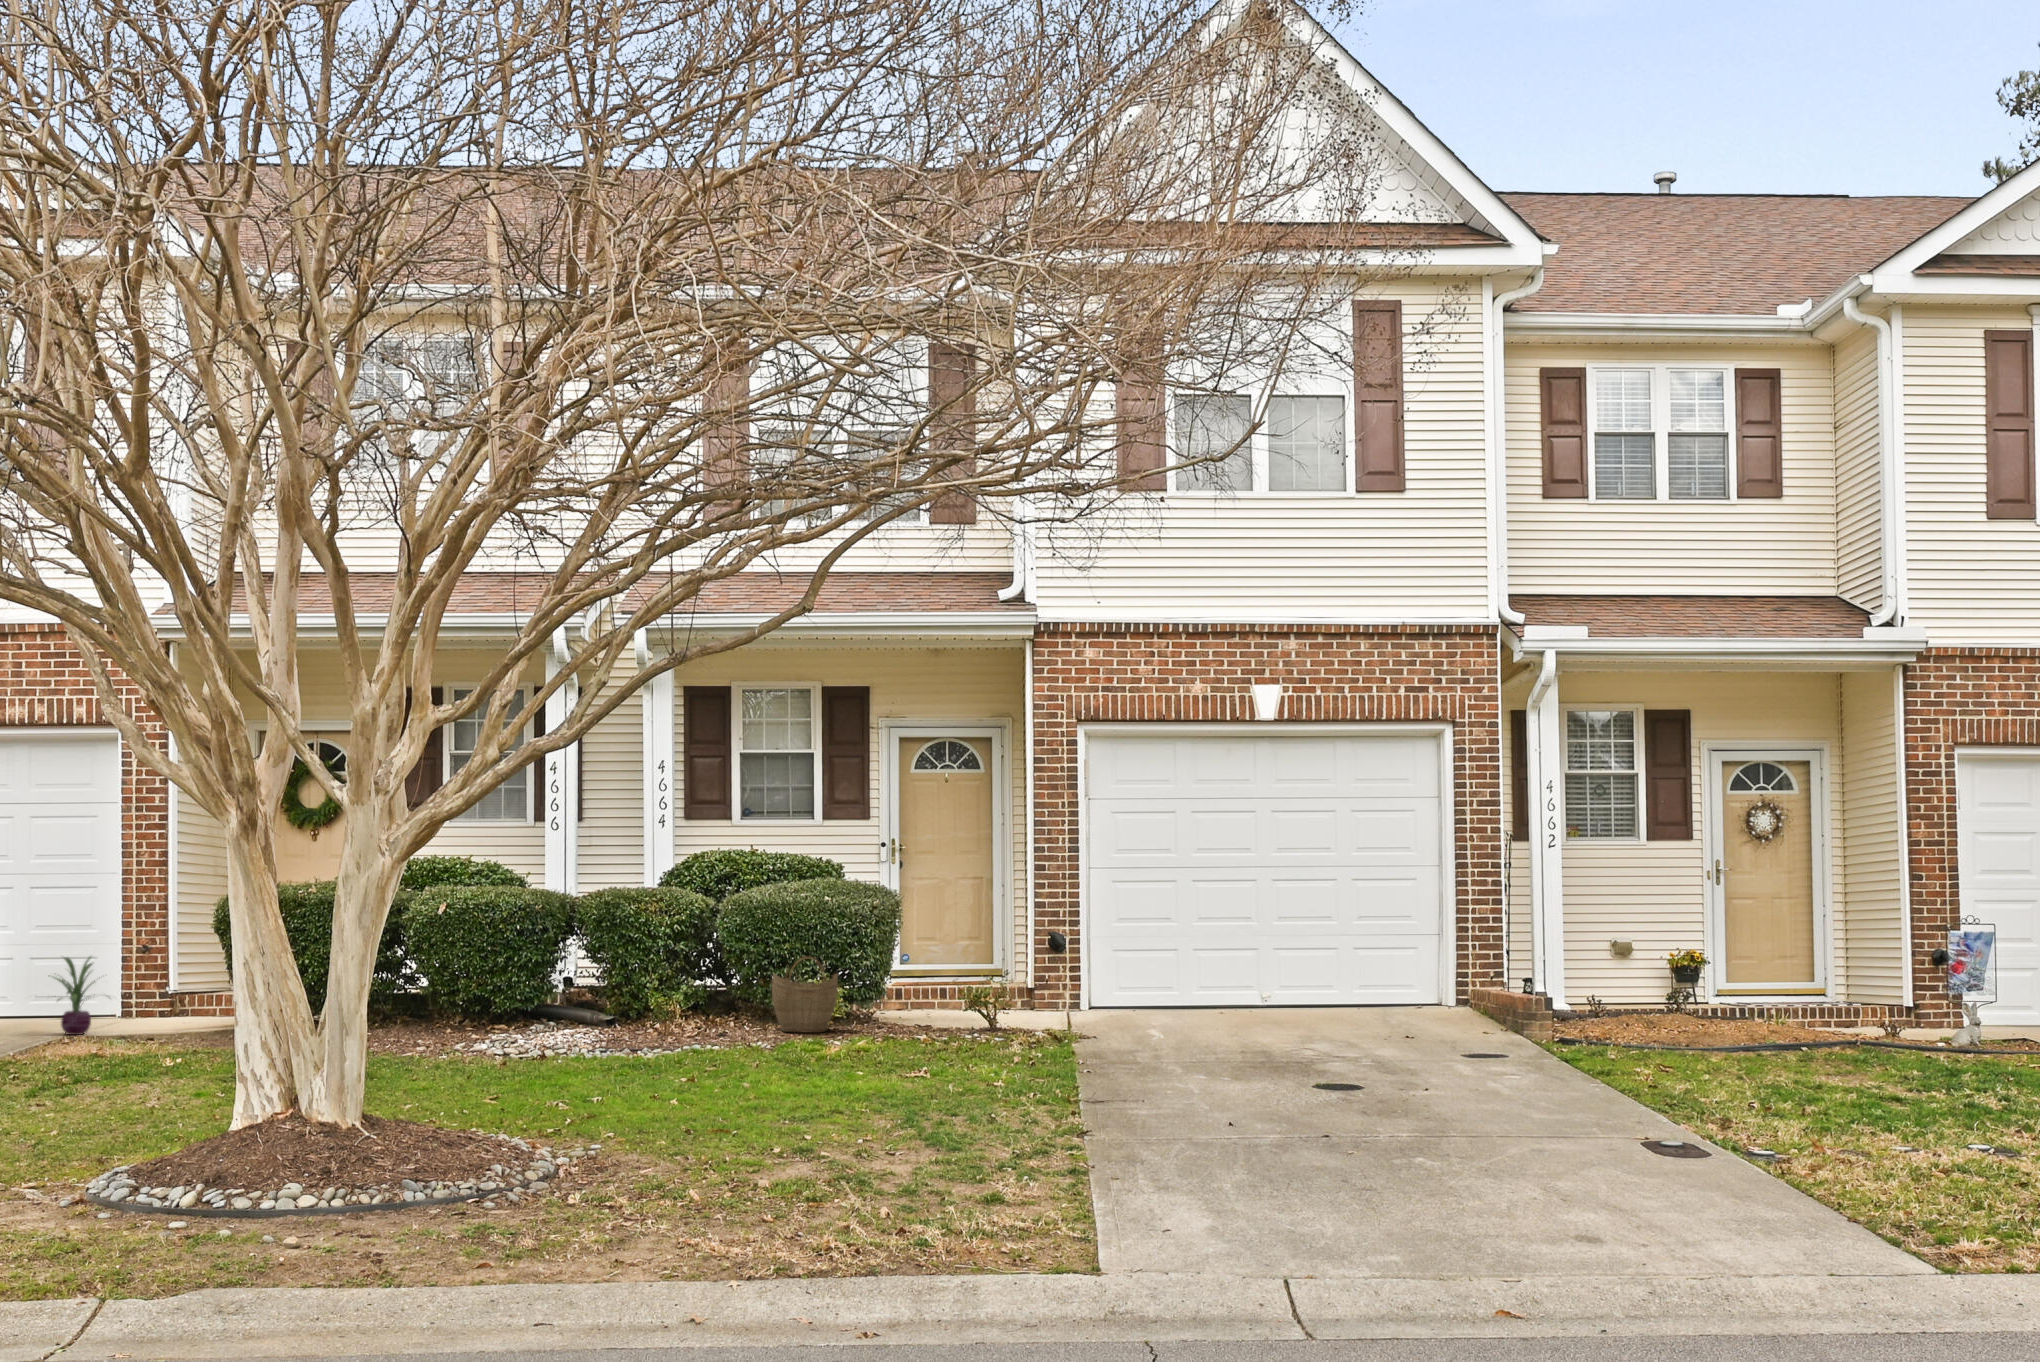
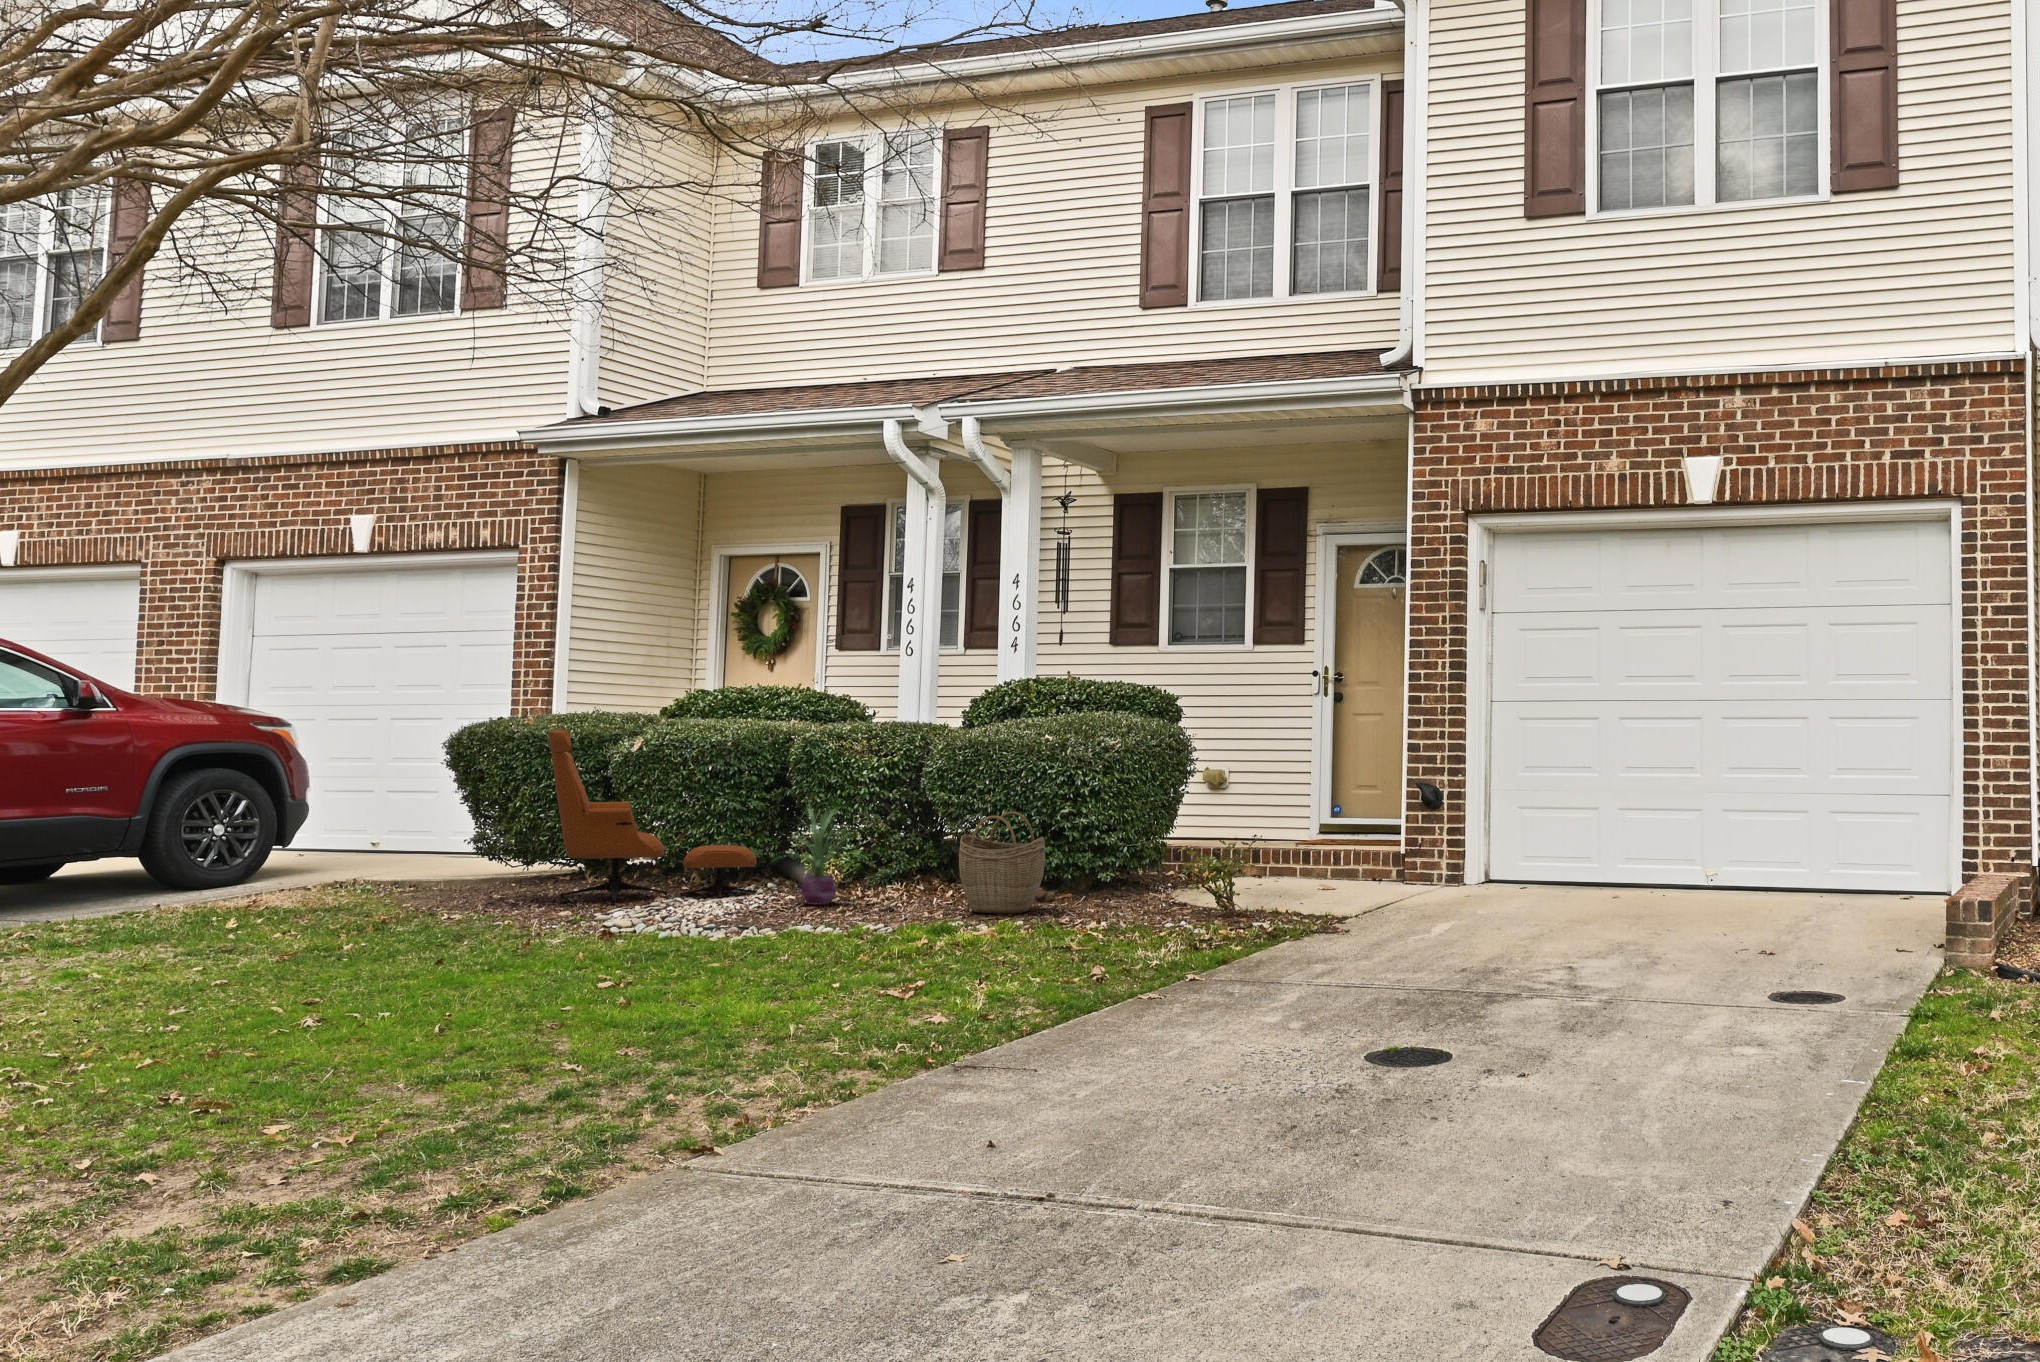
lounge chair: none [407,892,564,1034] -> present [549,729,757,903]
decorative plant: present [49,957,110,1035] -> present [784,808,842,905]

